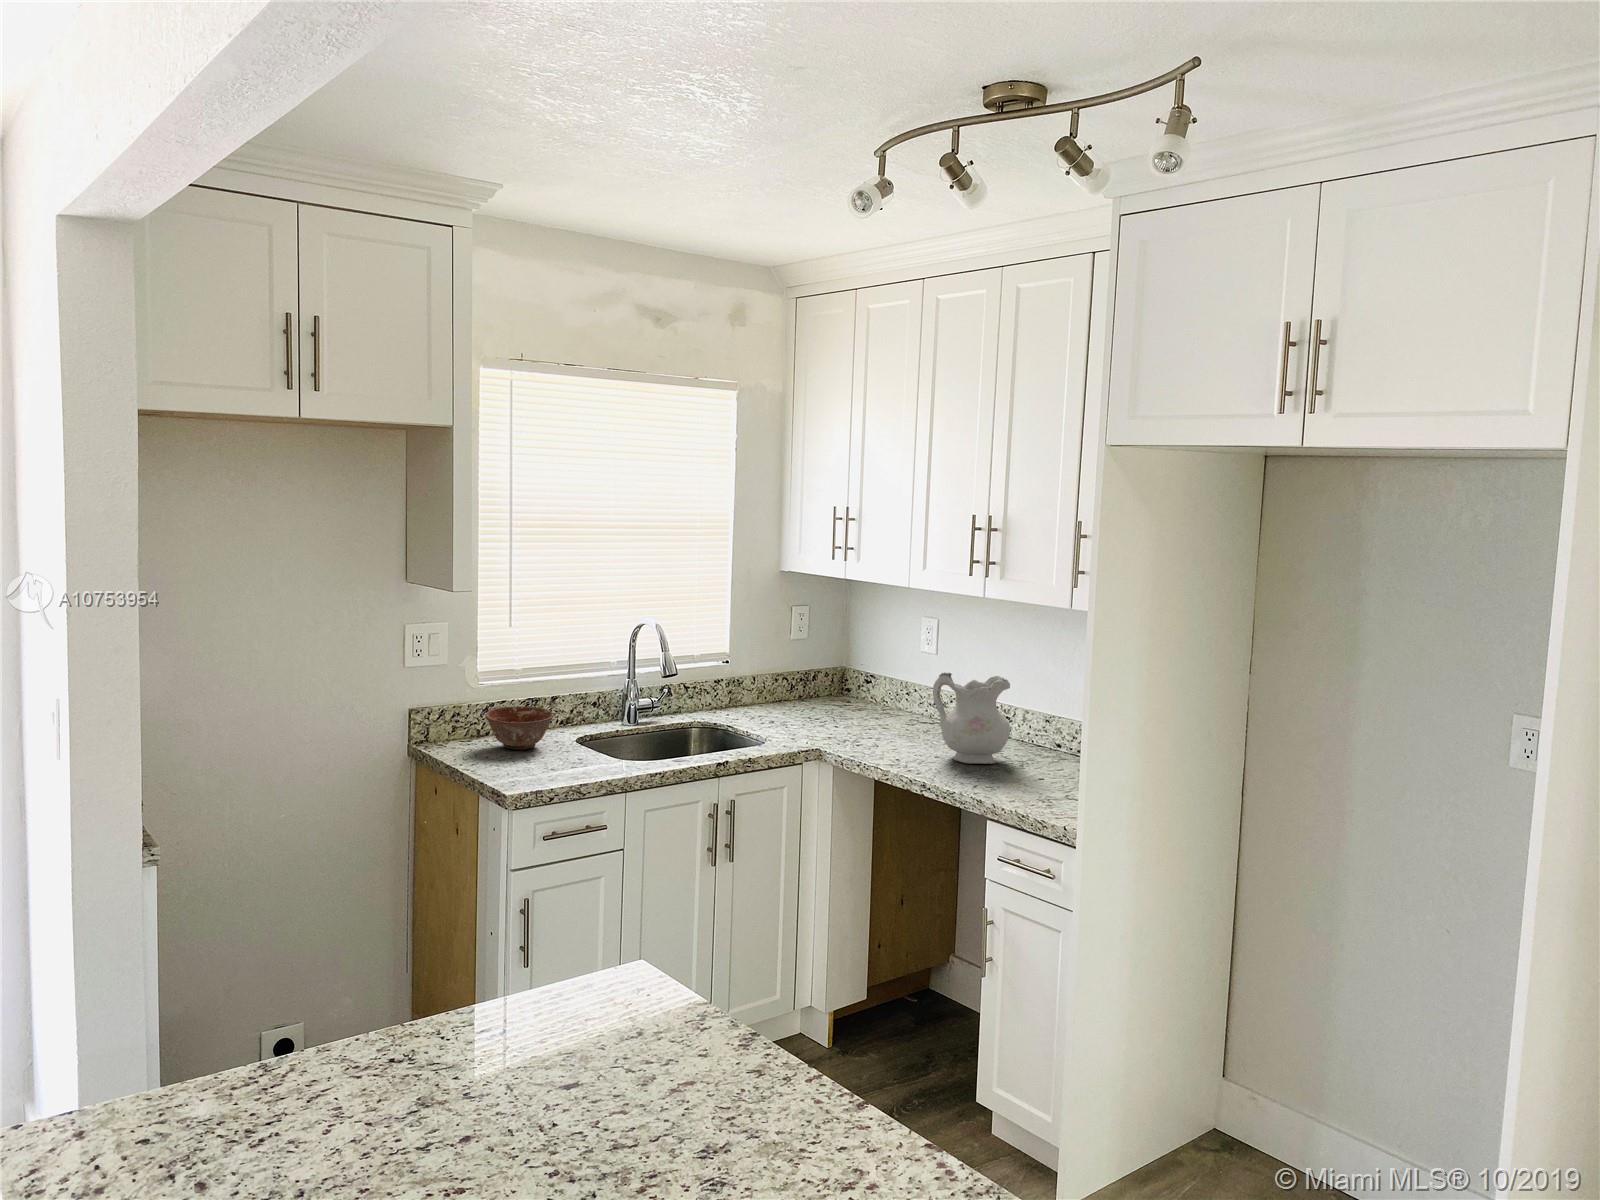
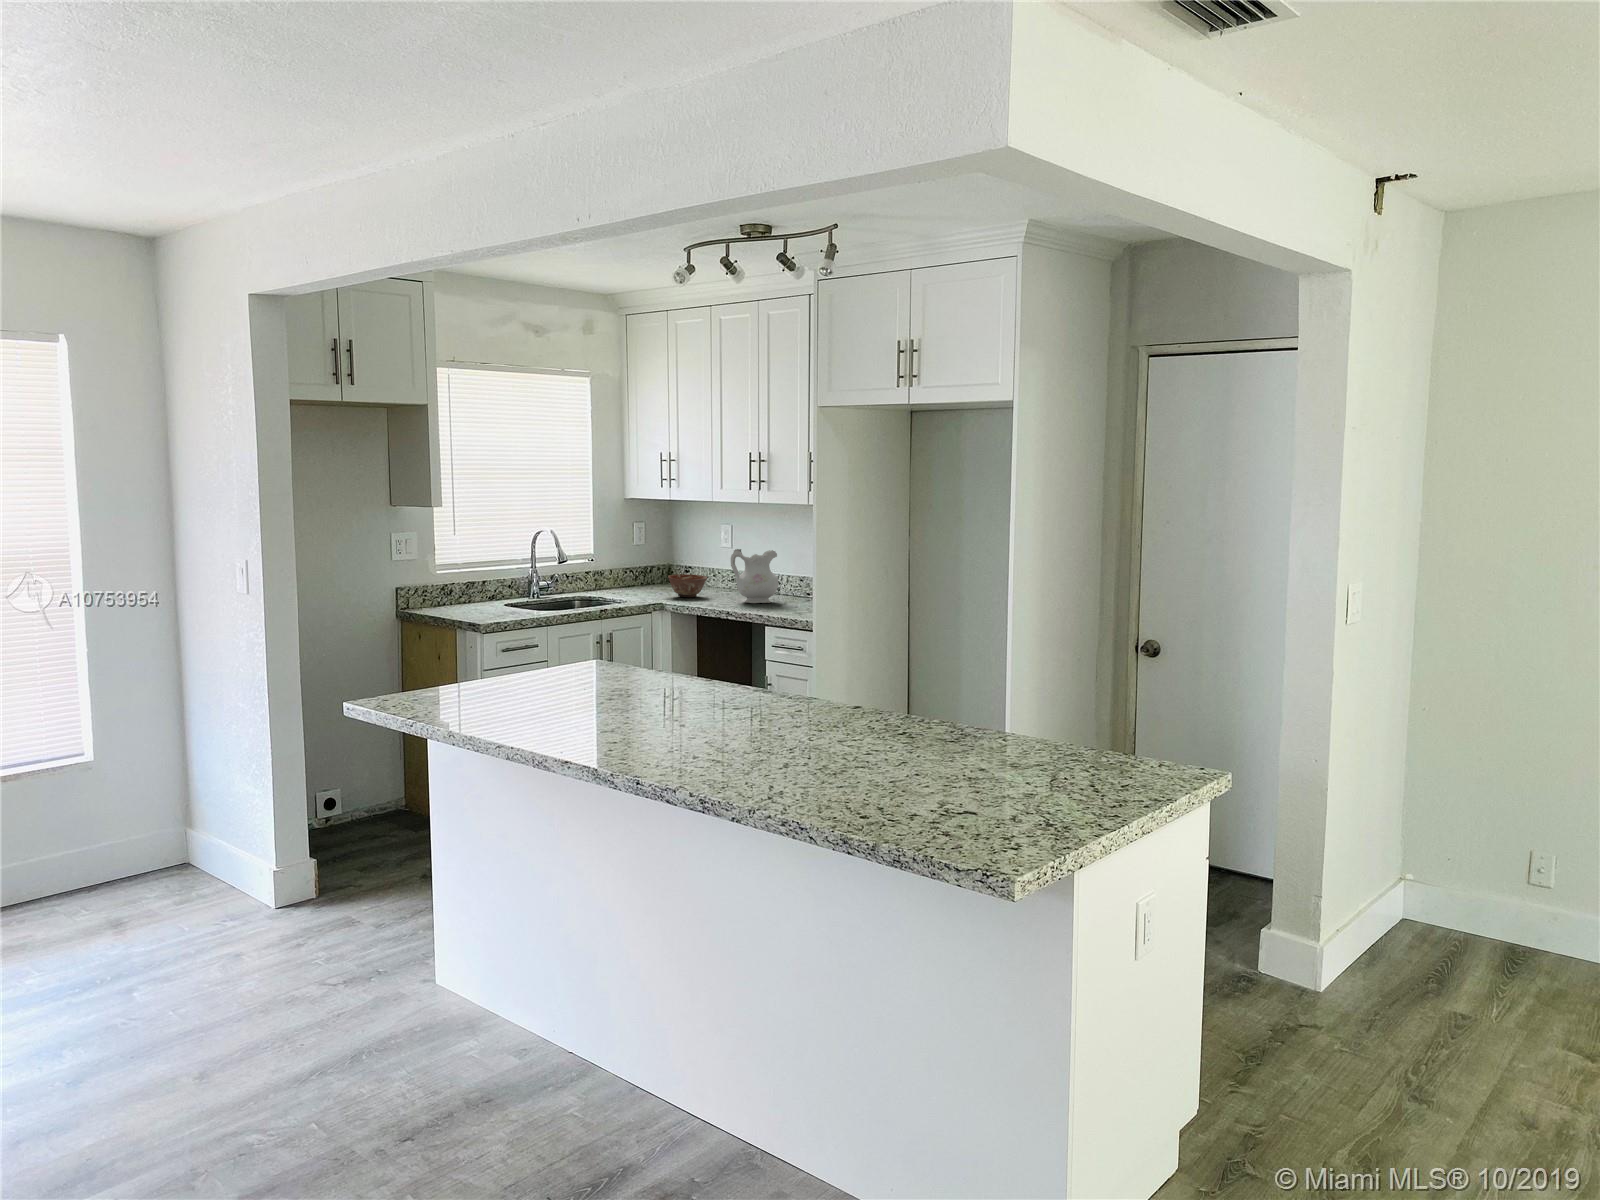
ceramic bowl: present [485,706,554,750] -> present [668,574,707,597]

